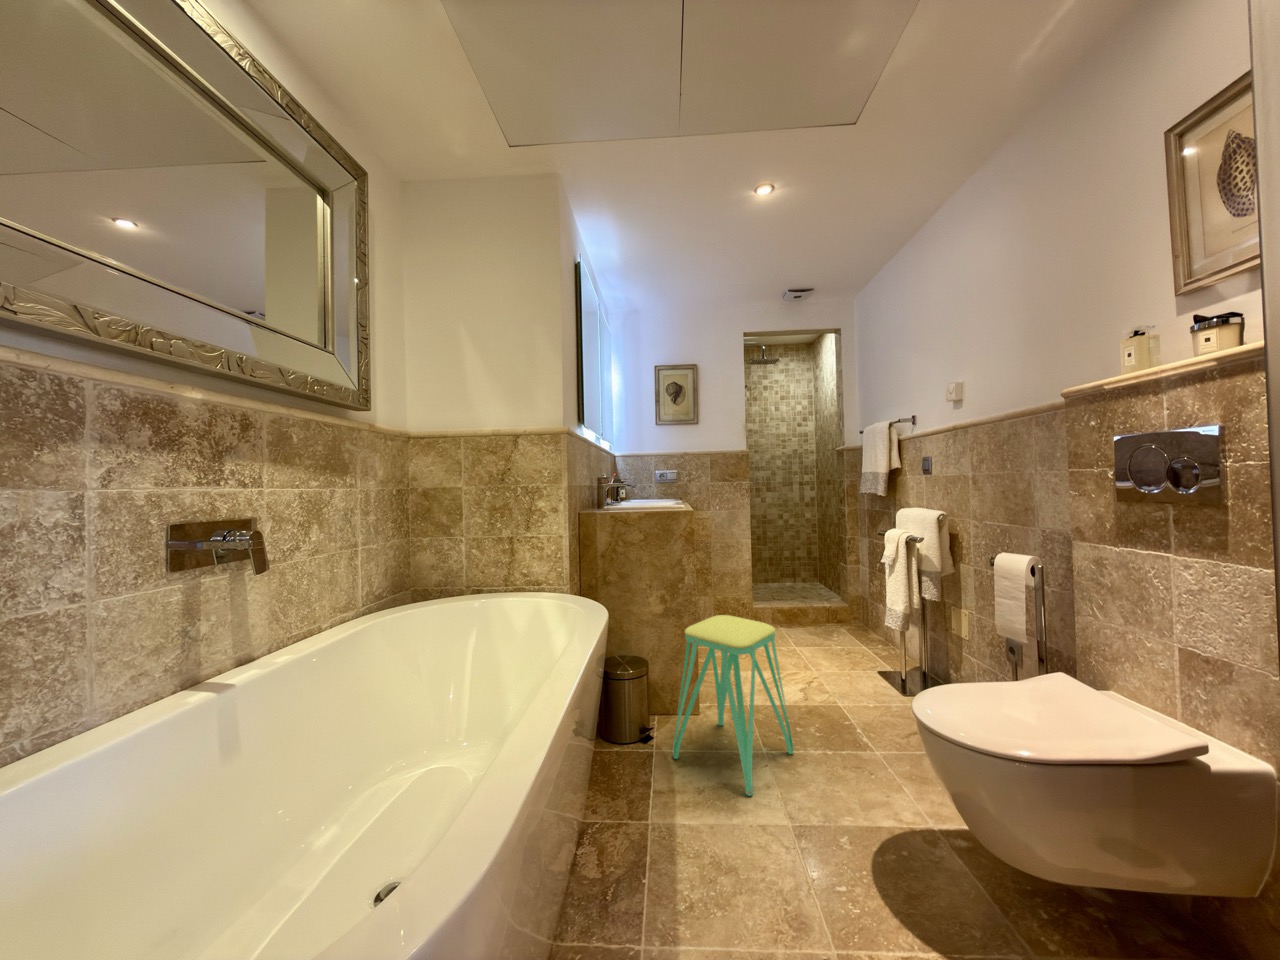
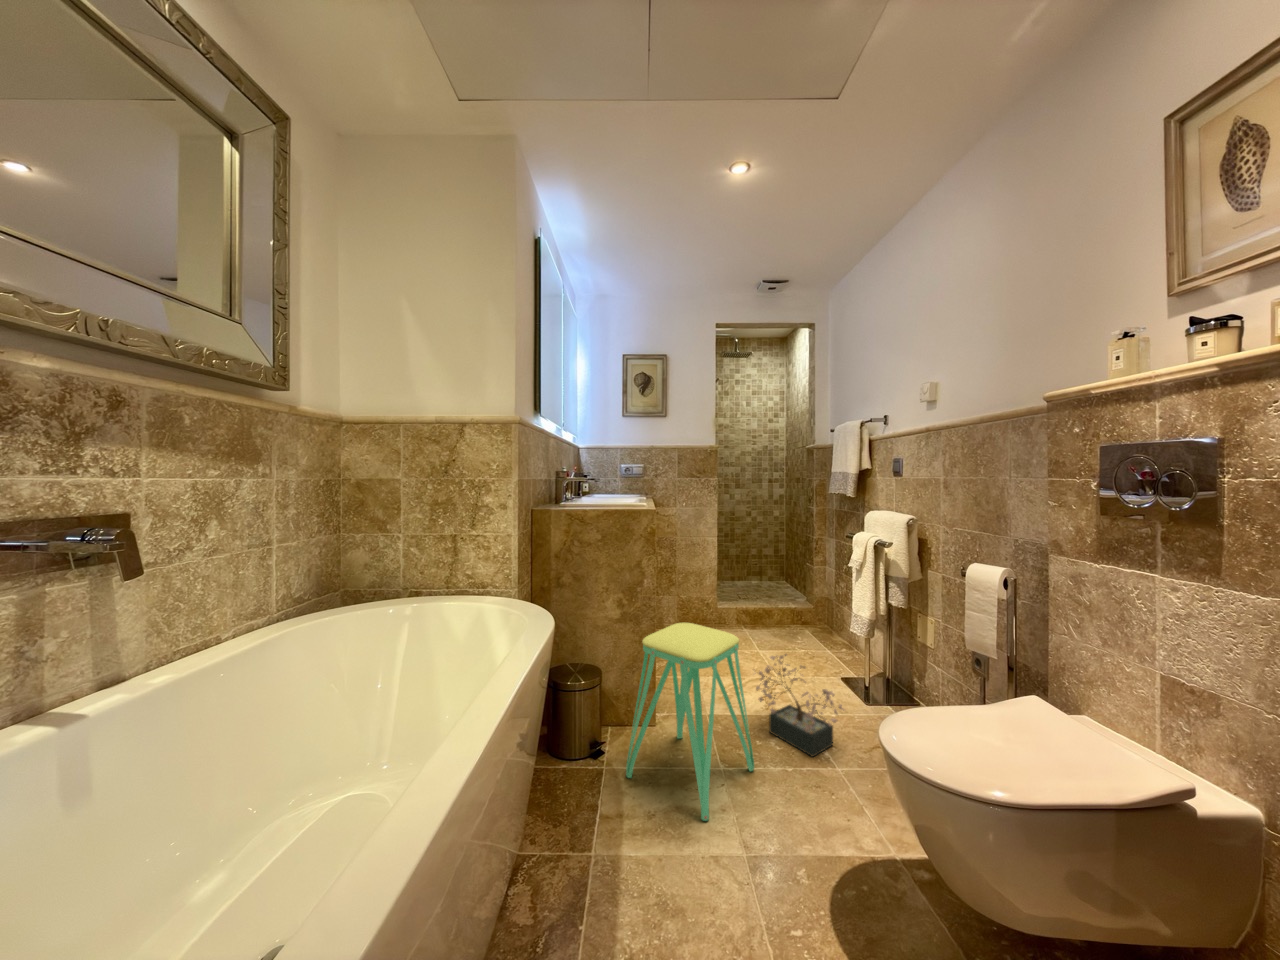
decorative plant: none [789,645,880,742] -> present [756,654,844,756]

